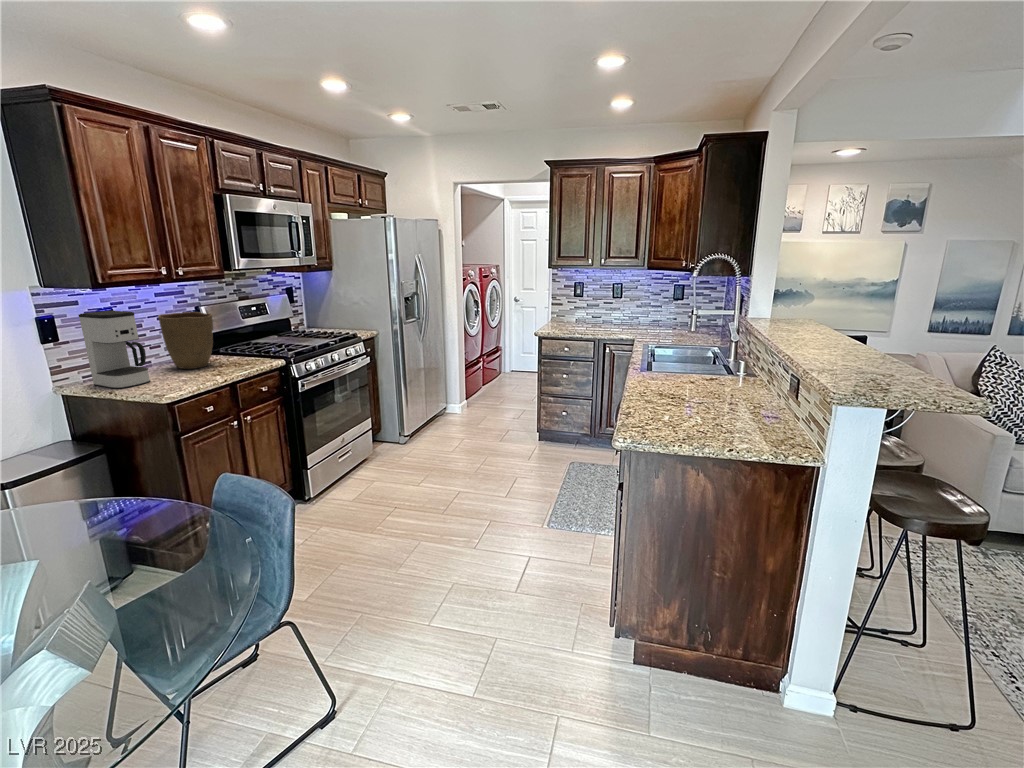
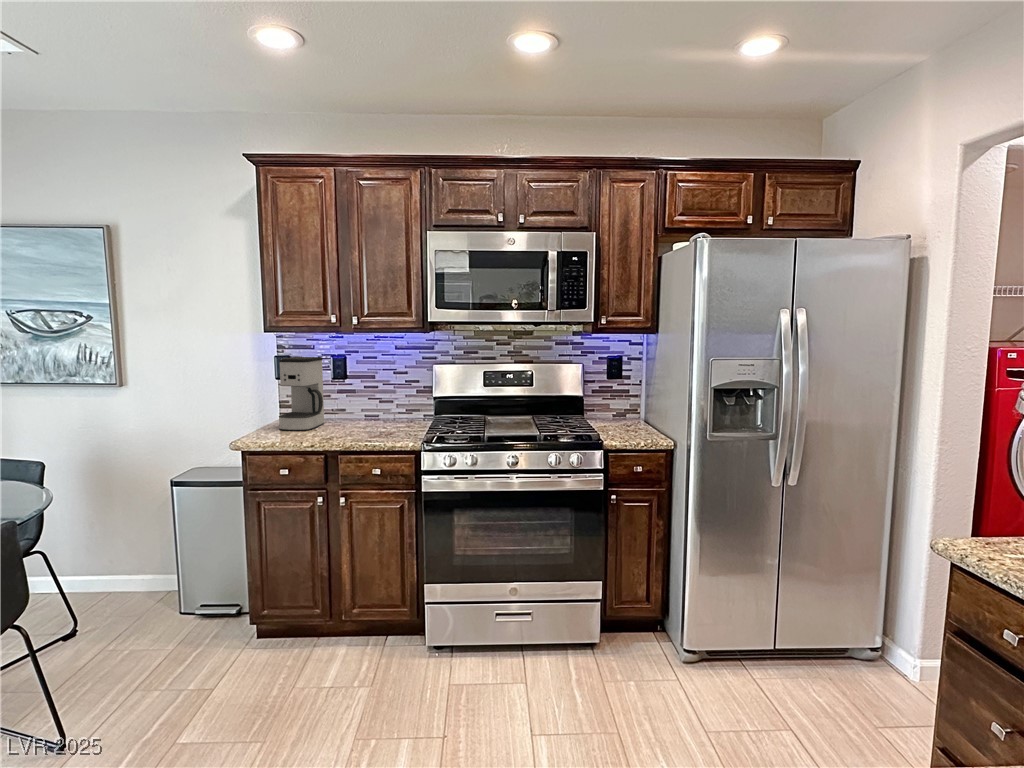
vase: present [158,312,213,369] -> none [349,367,401,431]

